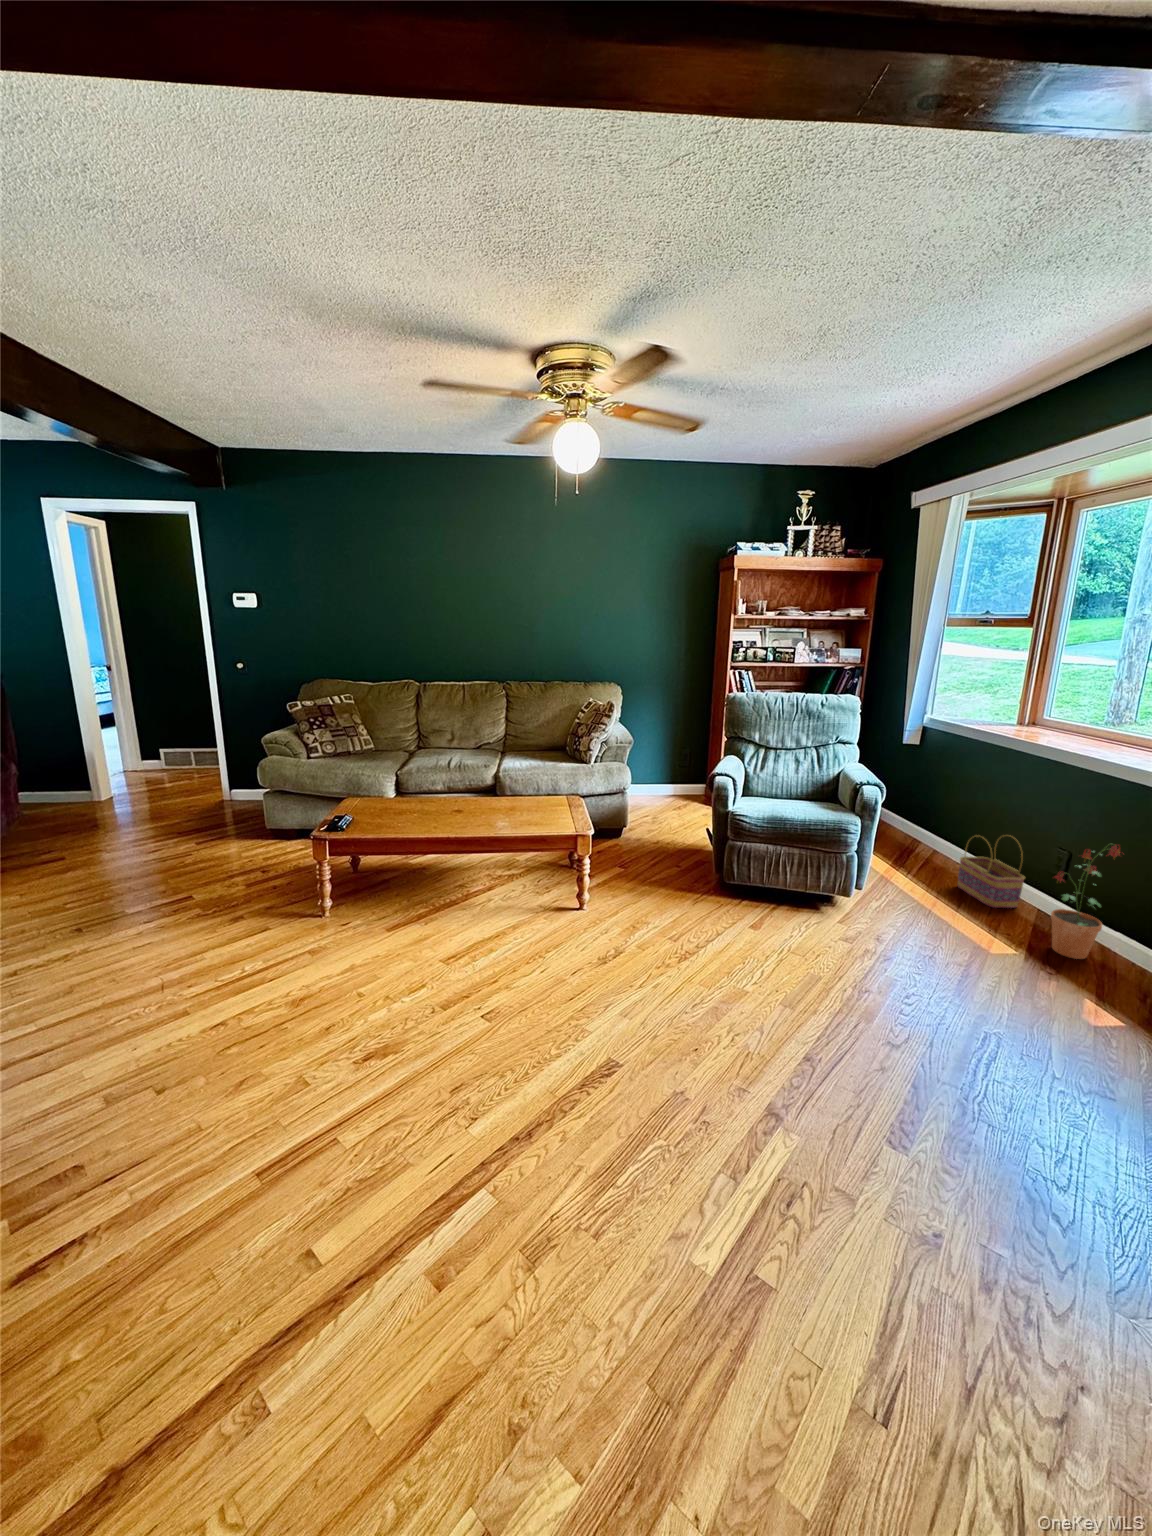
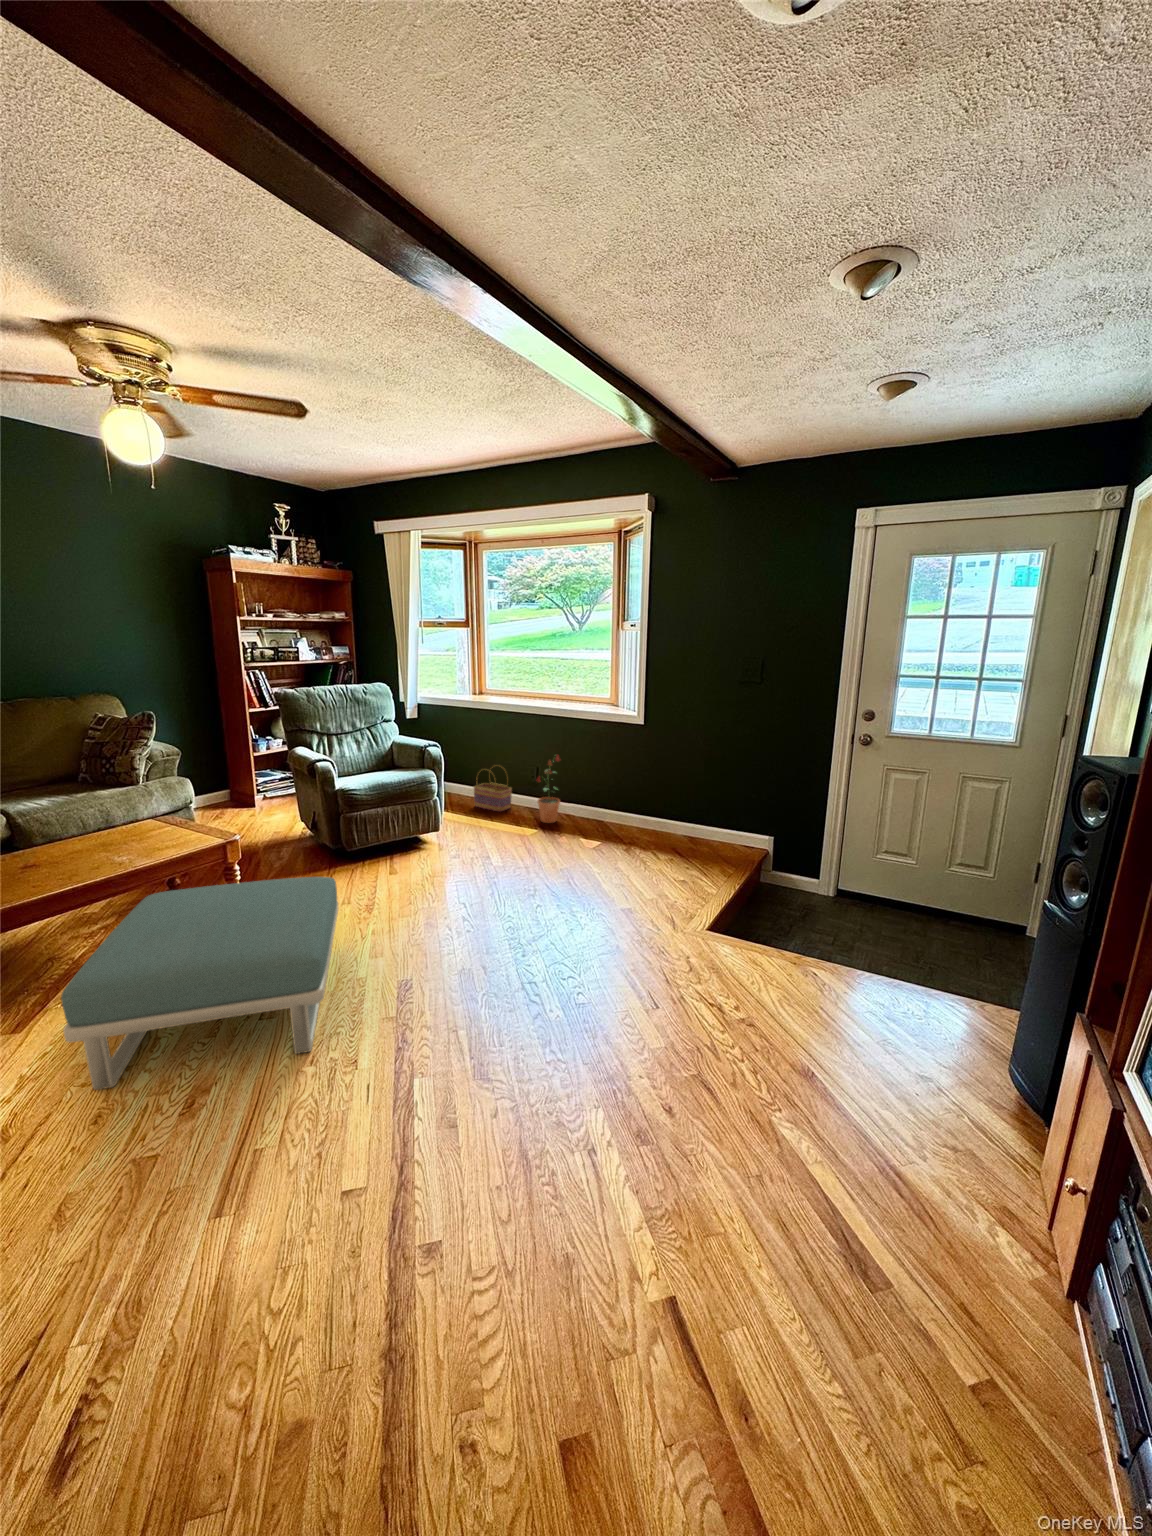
footstool: none [349,857,614,1070] -> present [61,877,338,1090]

